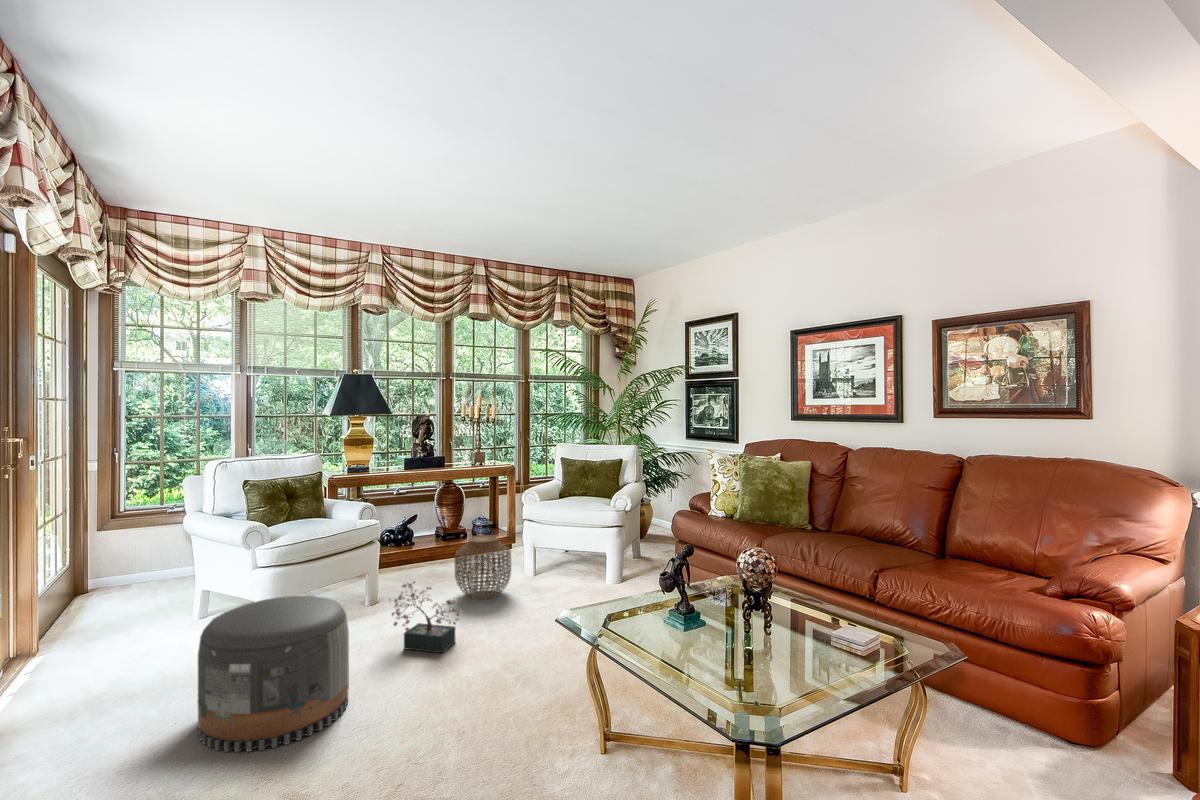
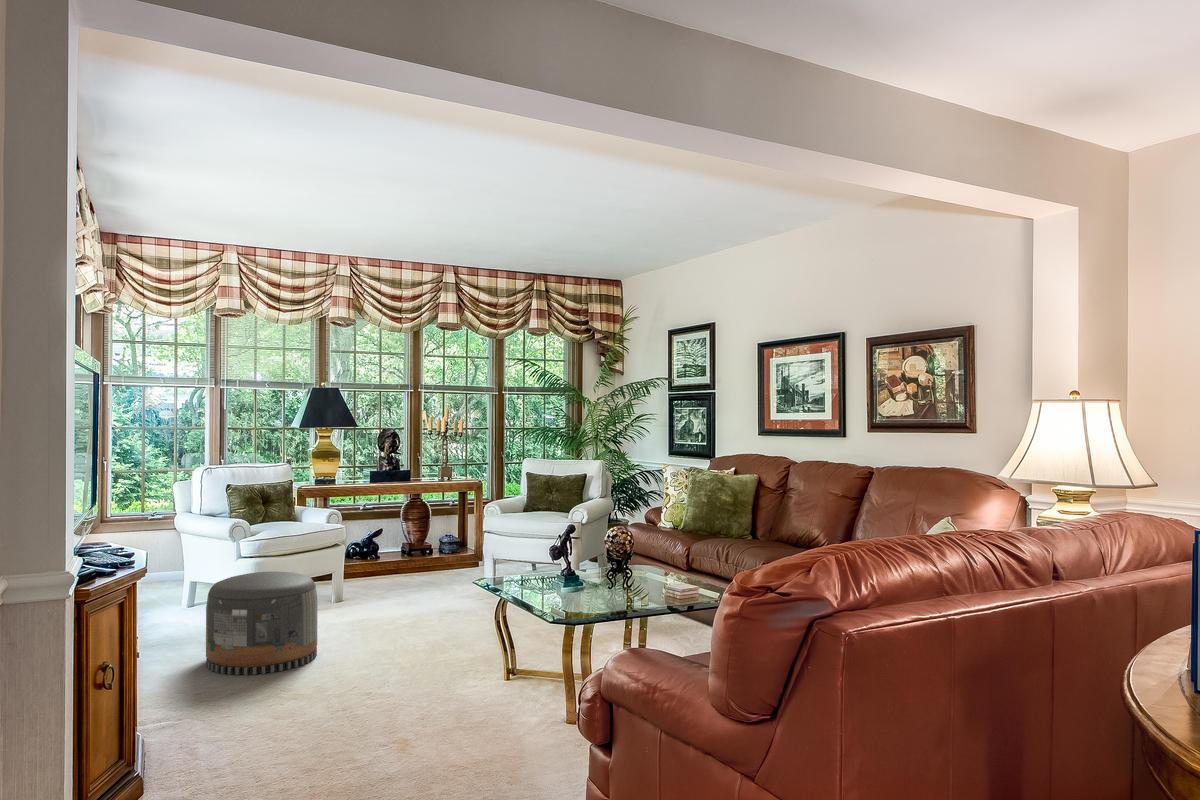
woven basket: present [455,535,511,600] -> none [413,542,467,602]
decorative plant: present [389,581,463,653] -> none [350,573,416,632]

